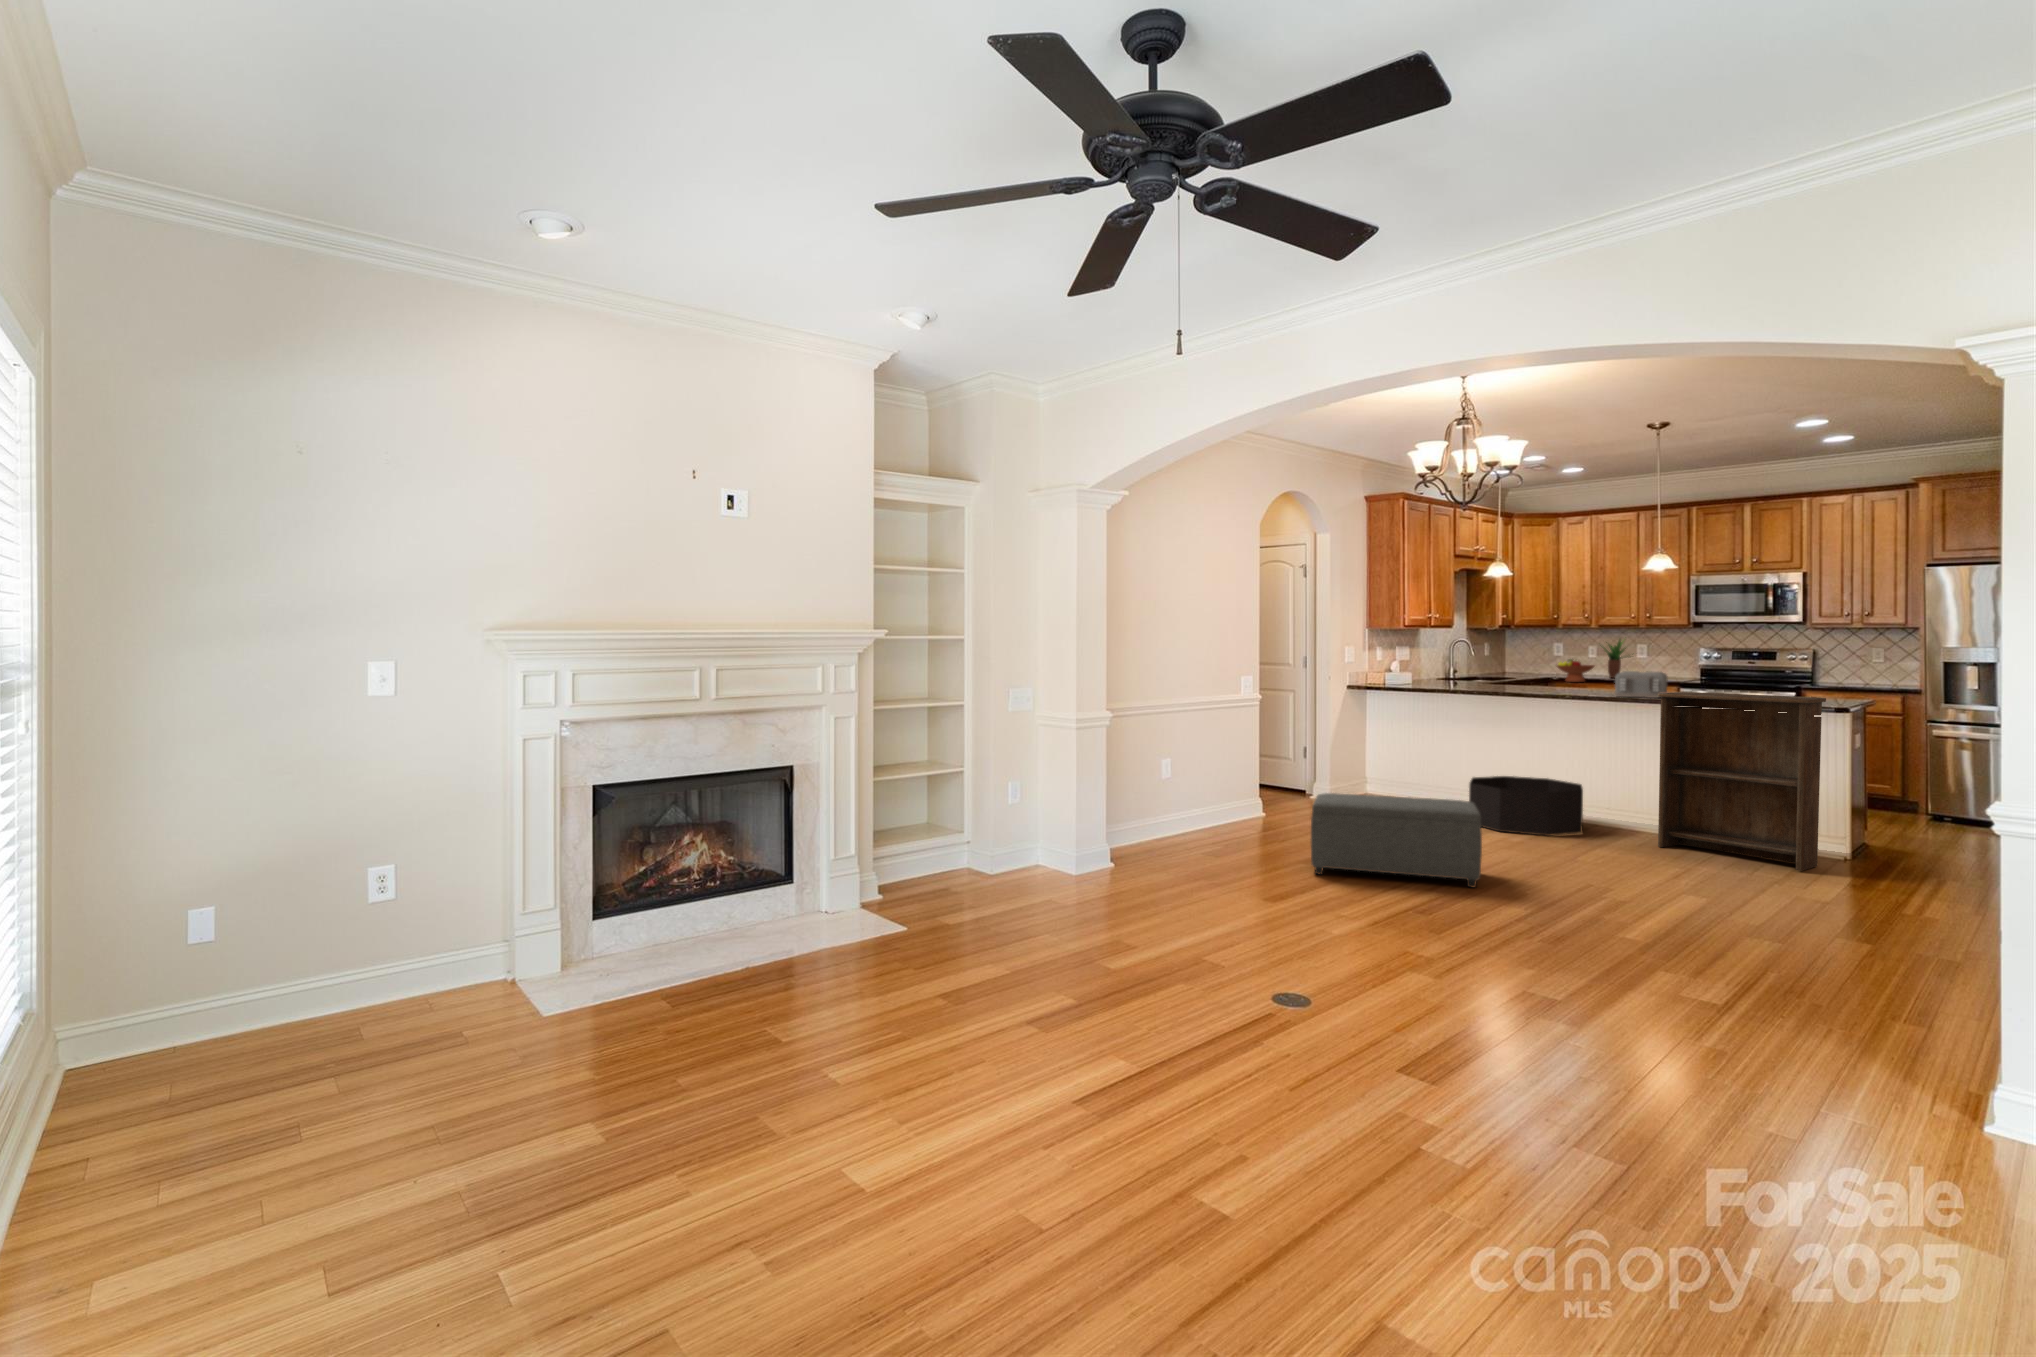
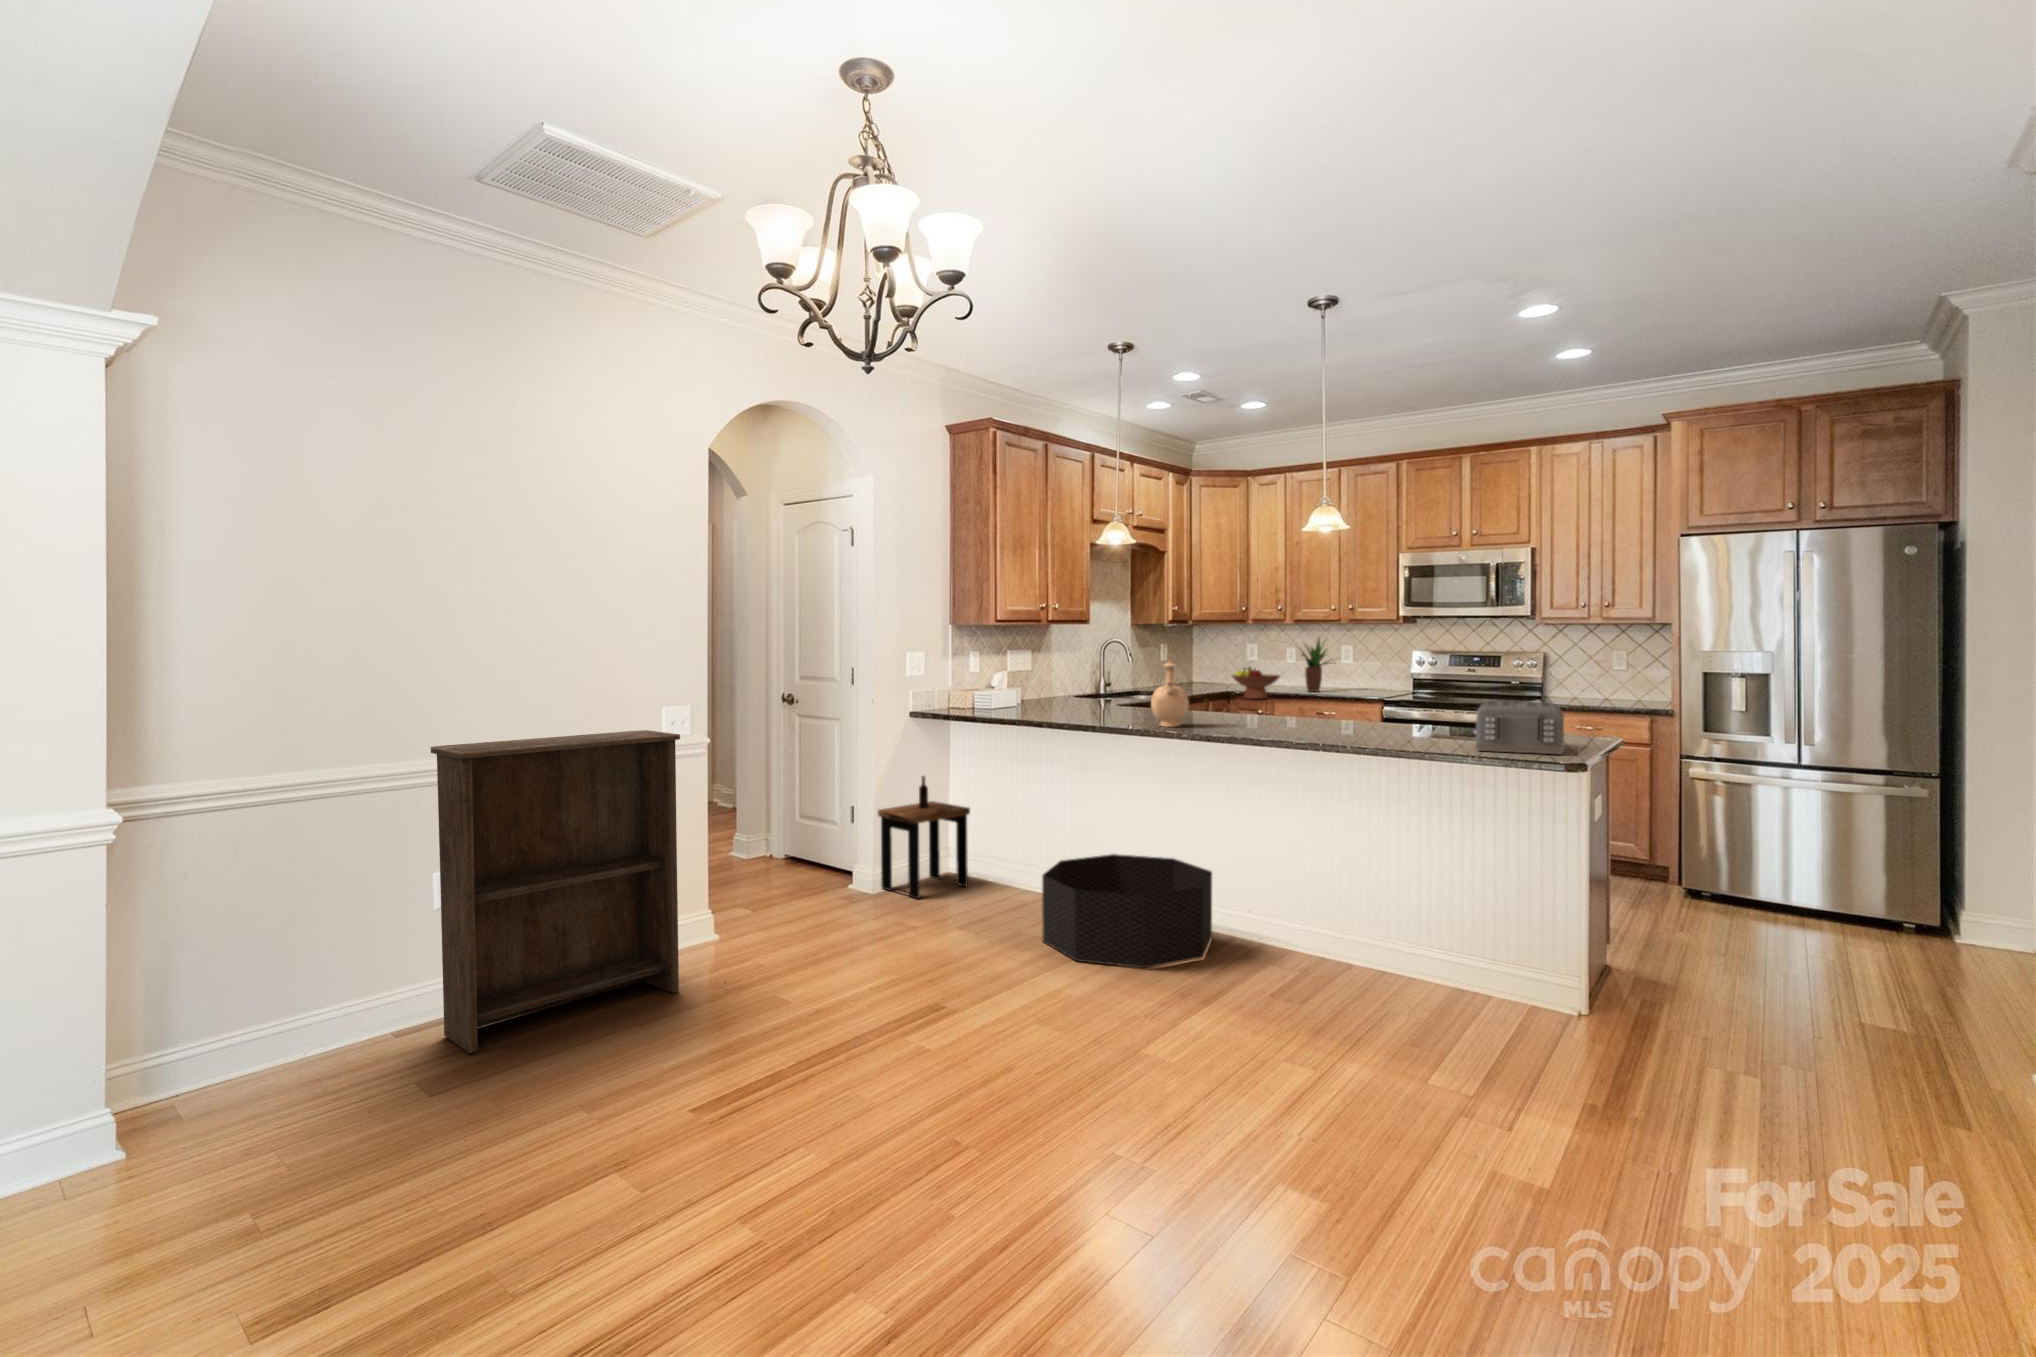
vase: none [1530,649,1557,695] -> present [1151,654,1189,727]
toaster: present [1615,671,1668,698] -> present [1475,701,1564,754]
bookshelf: present [1658,692,1826,871] -> present [430,730,680,1053]
side table: none [1330,727,1391,804] -> present [878,776,970,899]
ottoman: present [1311,793,1482,887] -> none [592,944,937,1161]

